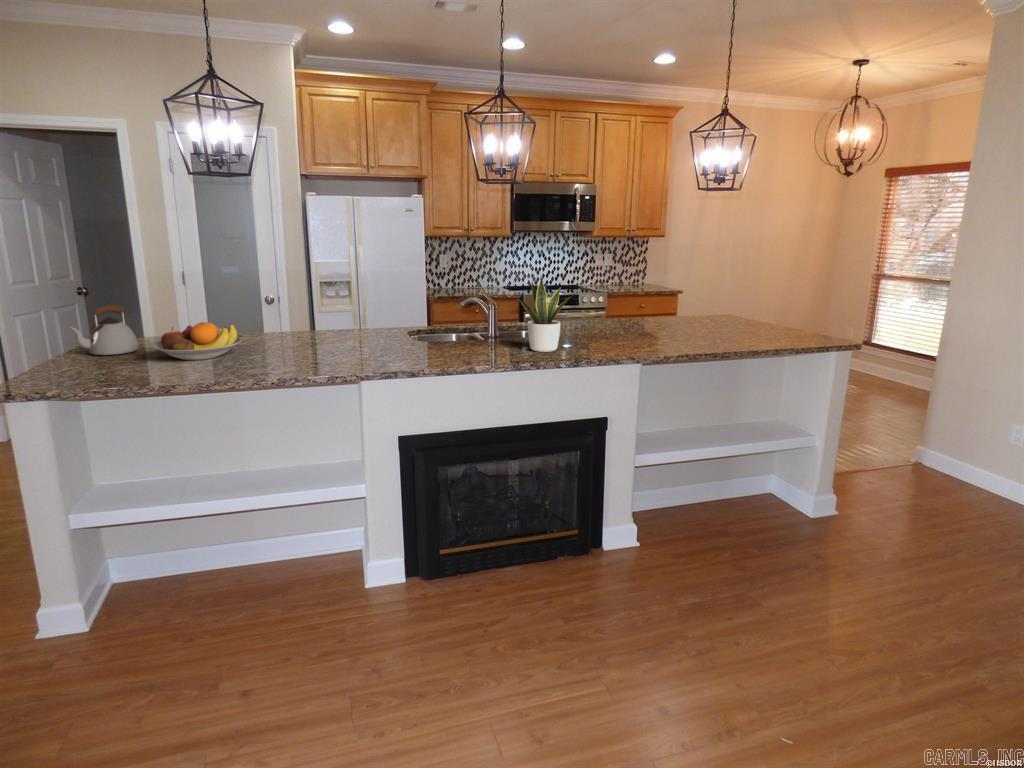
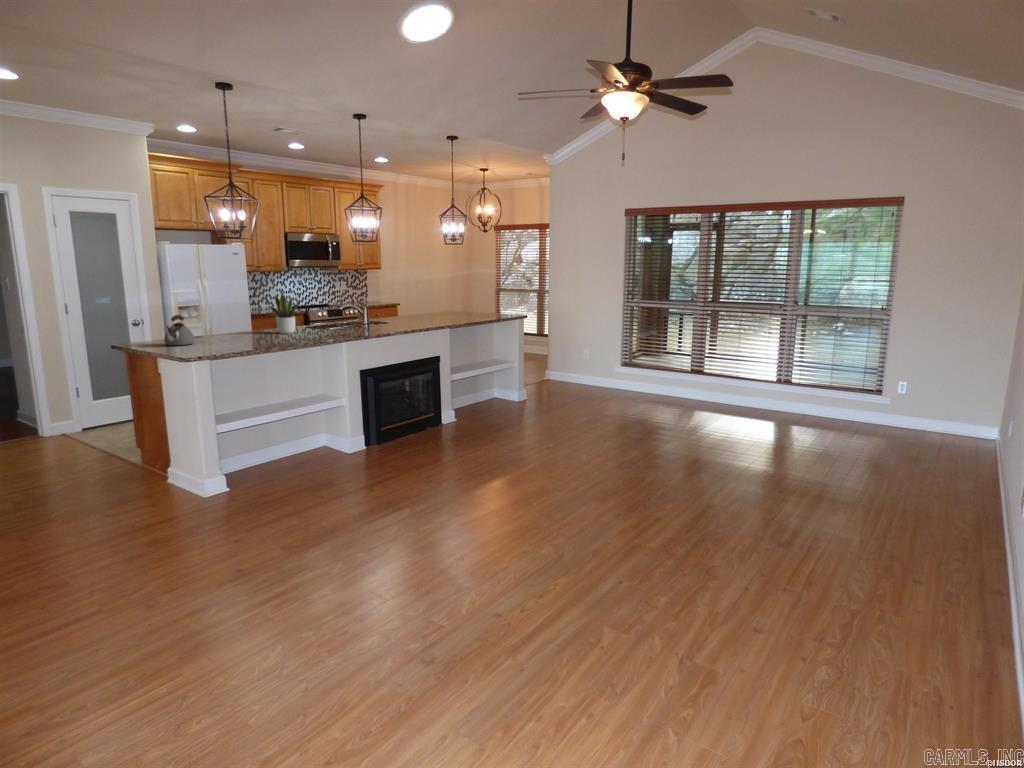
potted plant: present [519,277,570,352] -> present [270,293,299,334]
fruit bowl: present [152,322,242,360] -> none [217,320,268,342]

